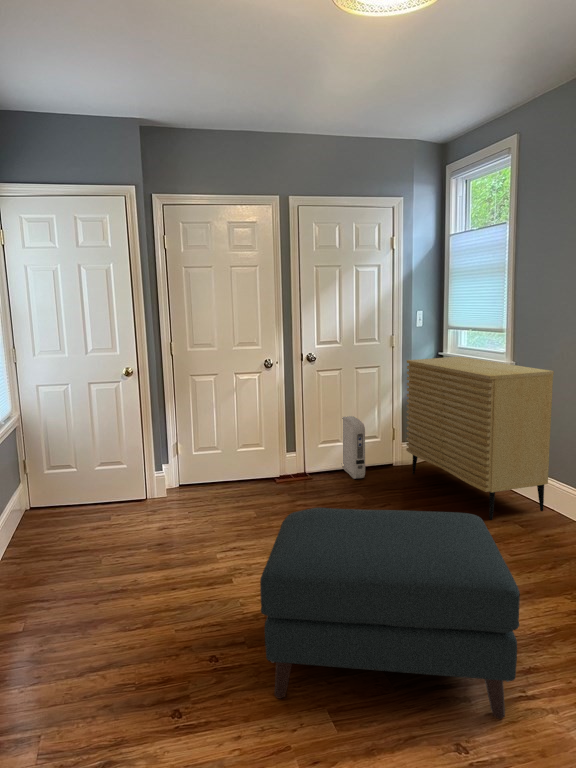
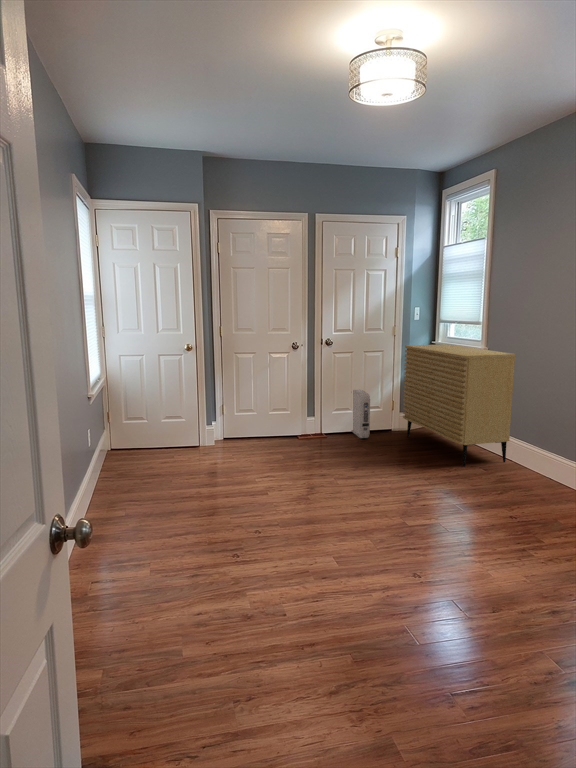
ottoman: present [260,508,520,719] -> none [295,439,461,566]

